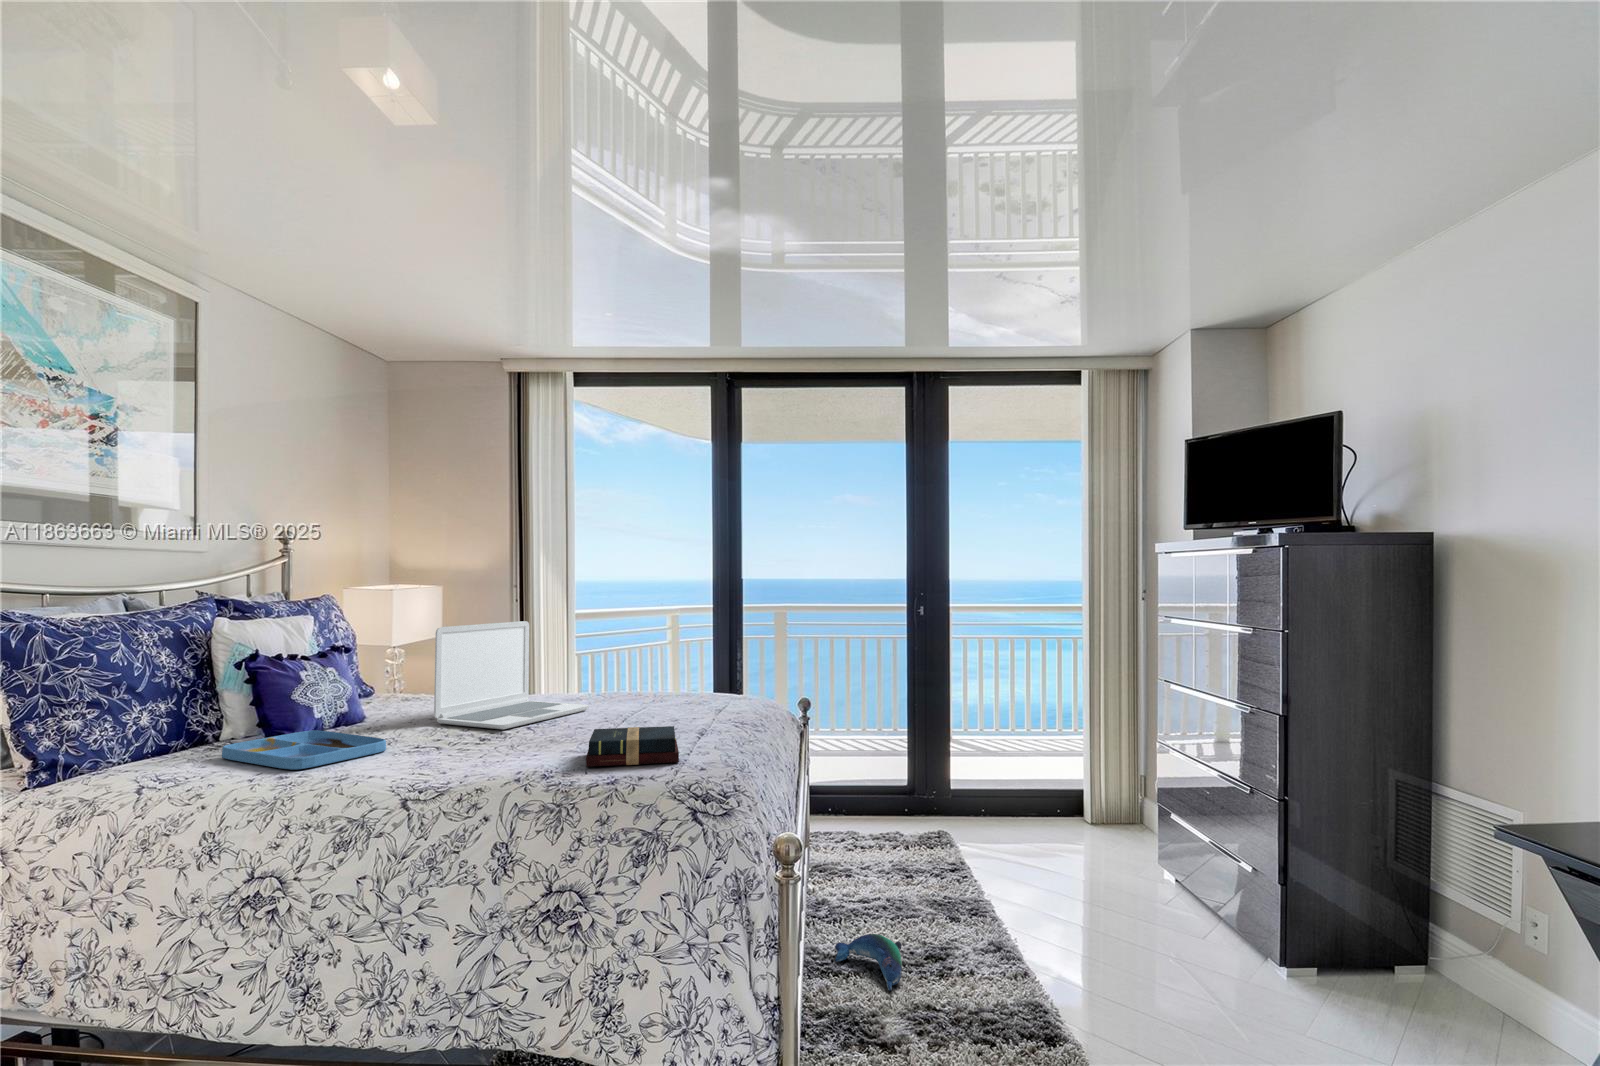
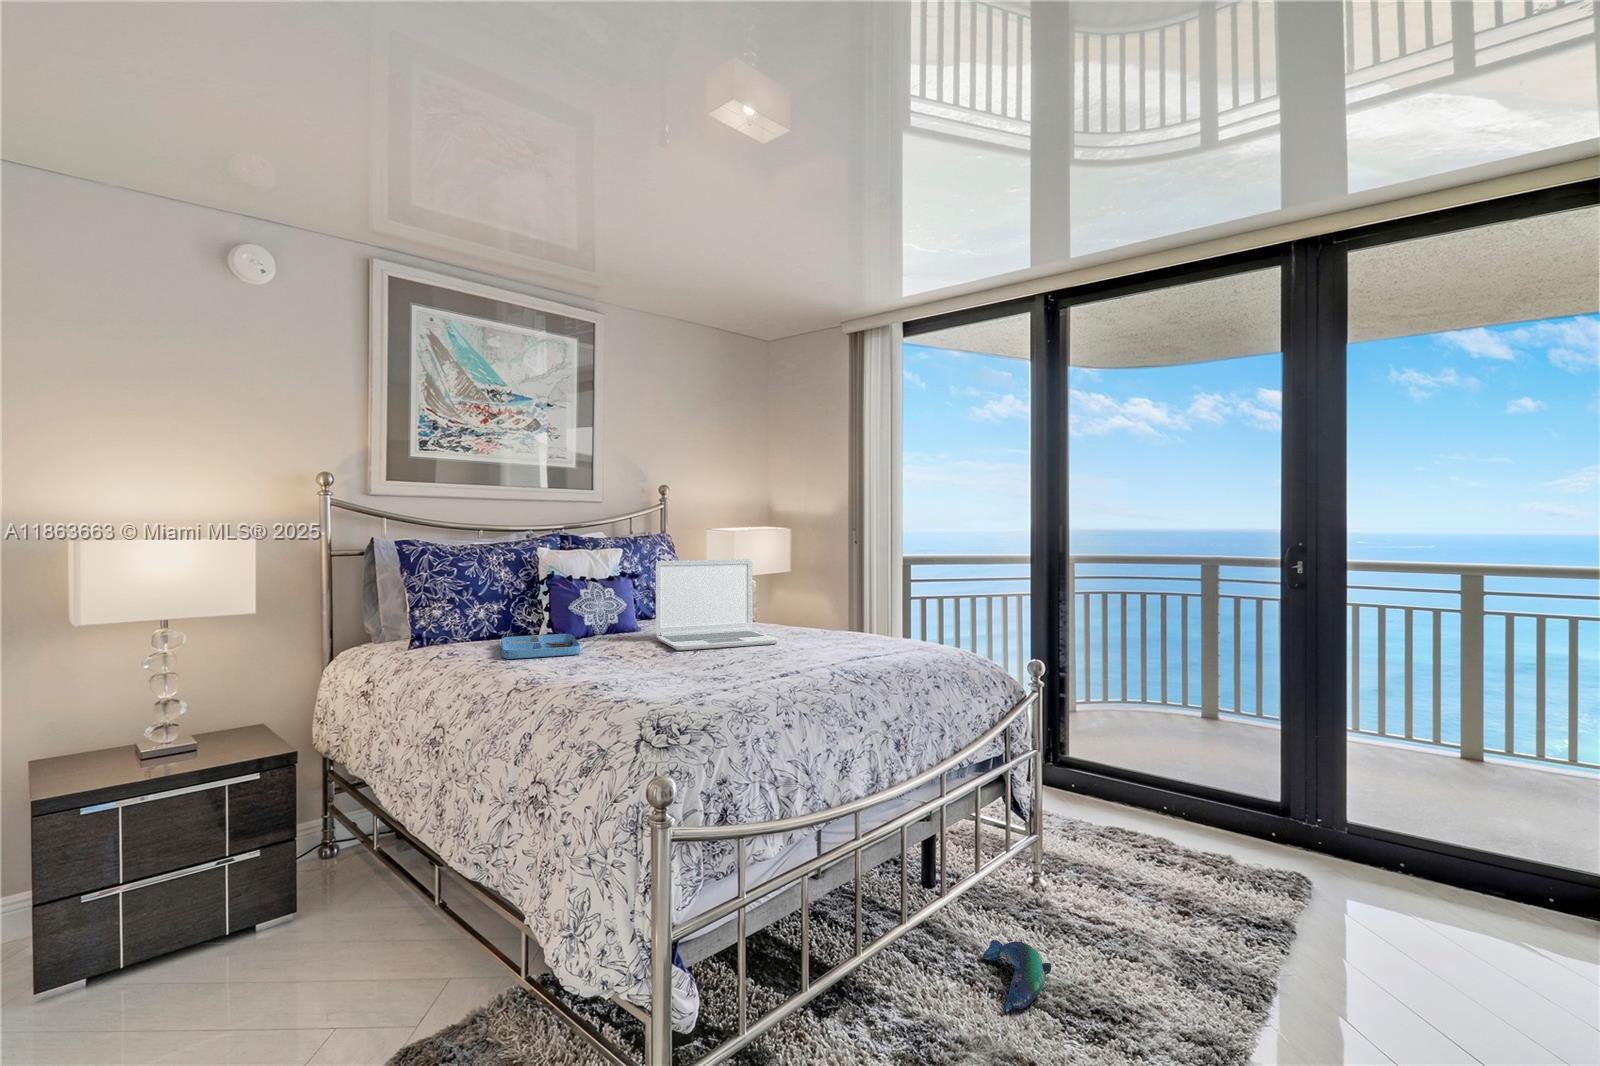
hardback book: present [586,726,679,767] -> none [632,657,737,696]

